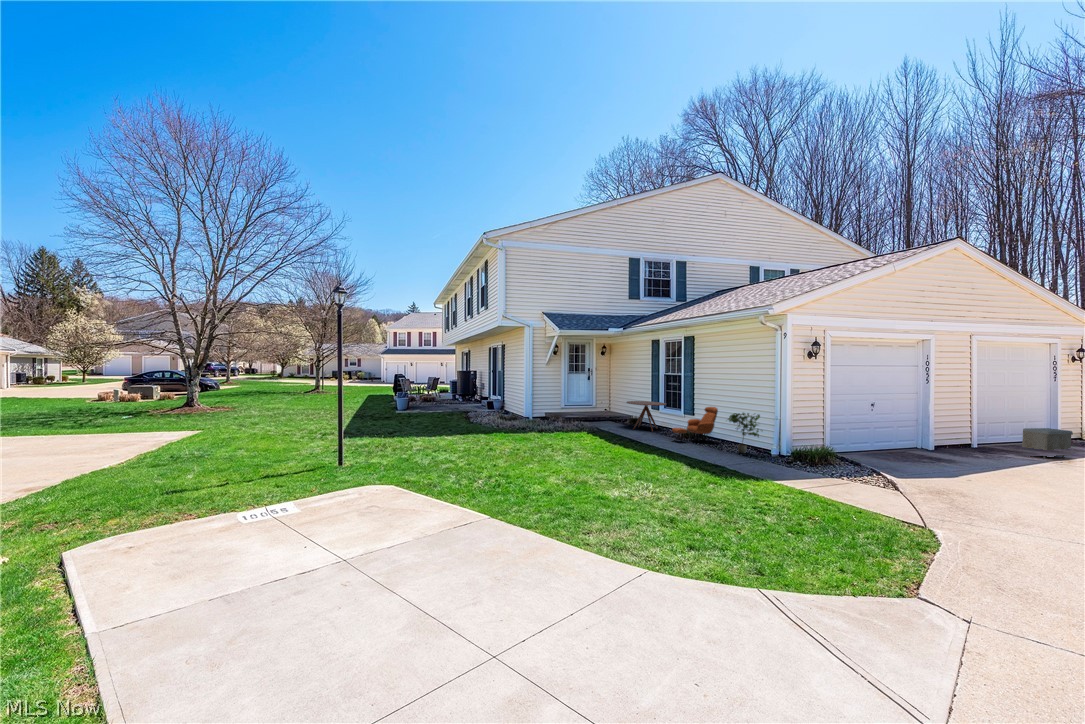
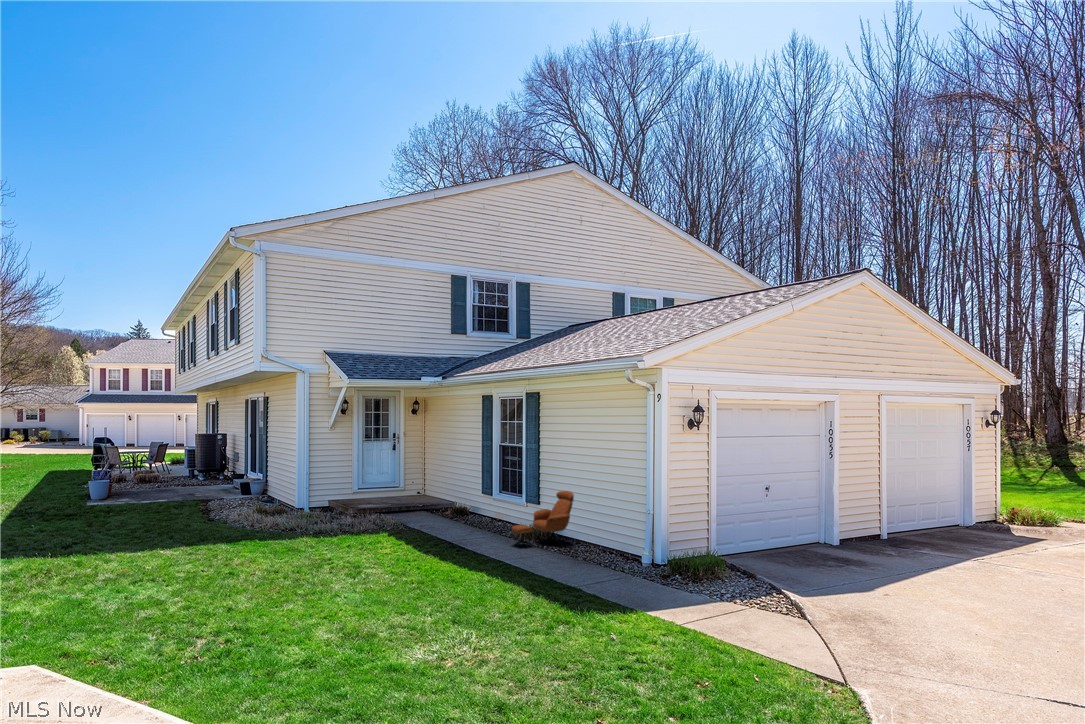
round table: present [626,401,666,431] -> none [449,482,506,528]
potted plant: present [728,413,760,453] -> none [584,503,632,561]
storage bench: present [1022,428,1073,458] -> none [921,495,968,533]

